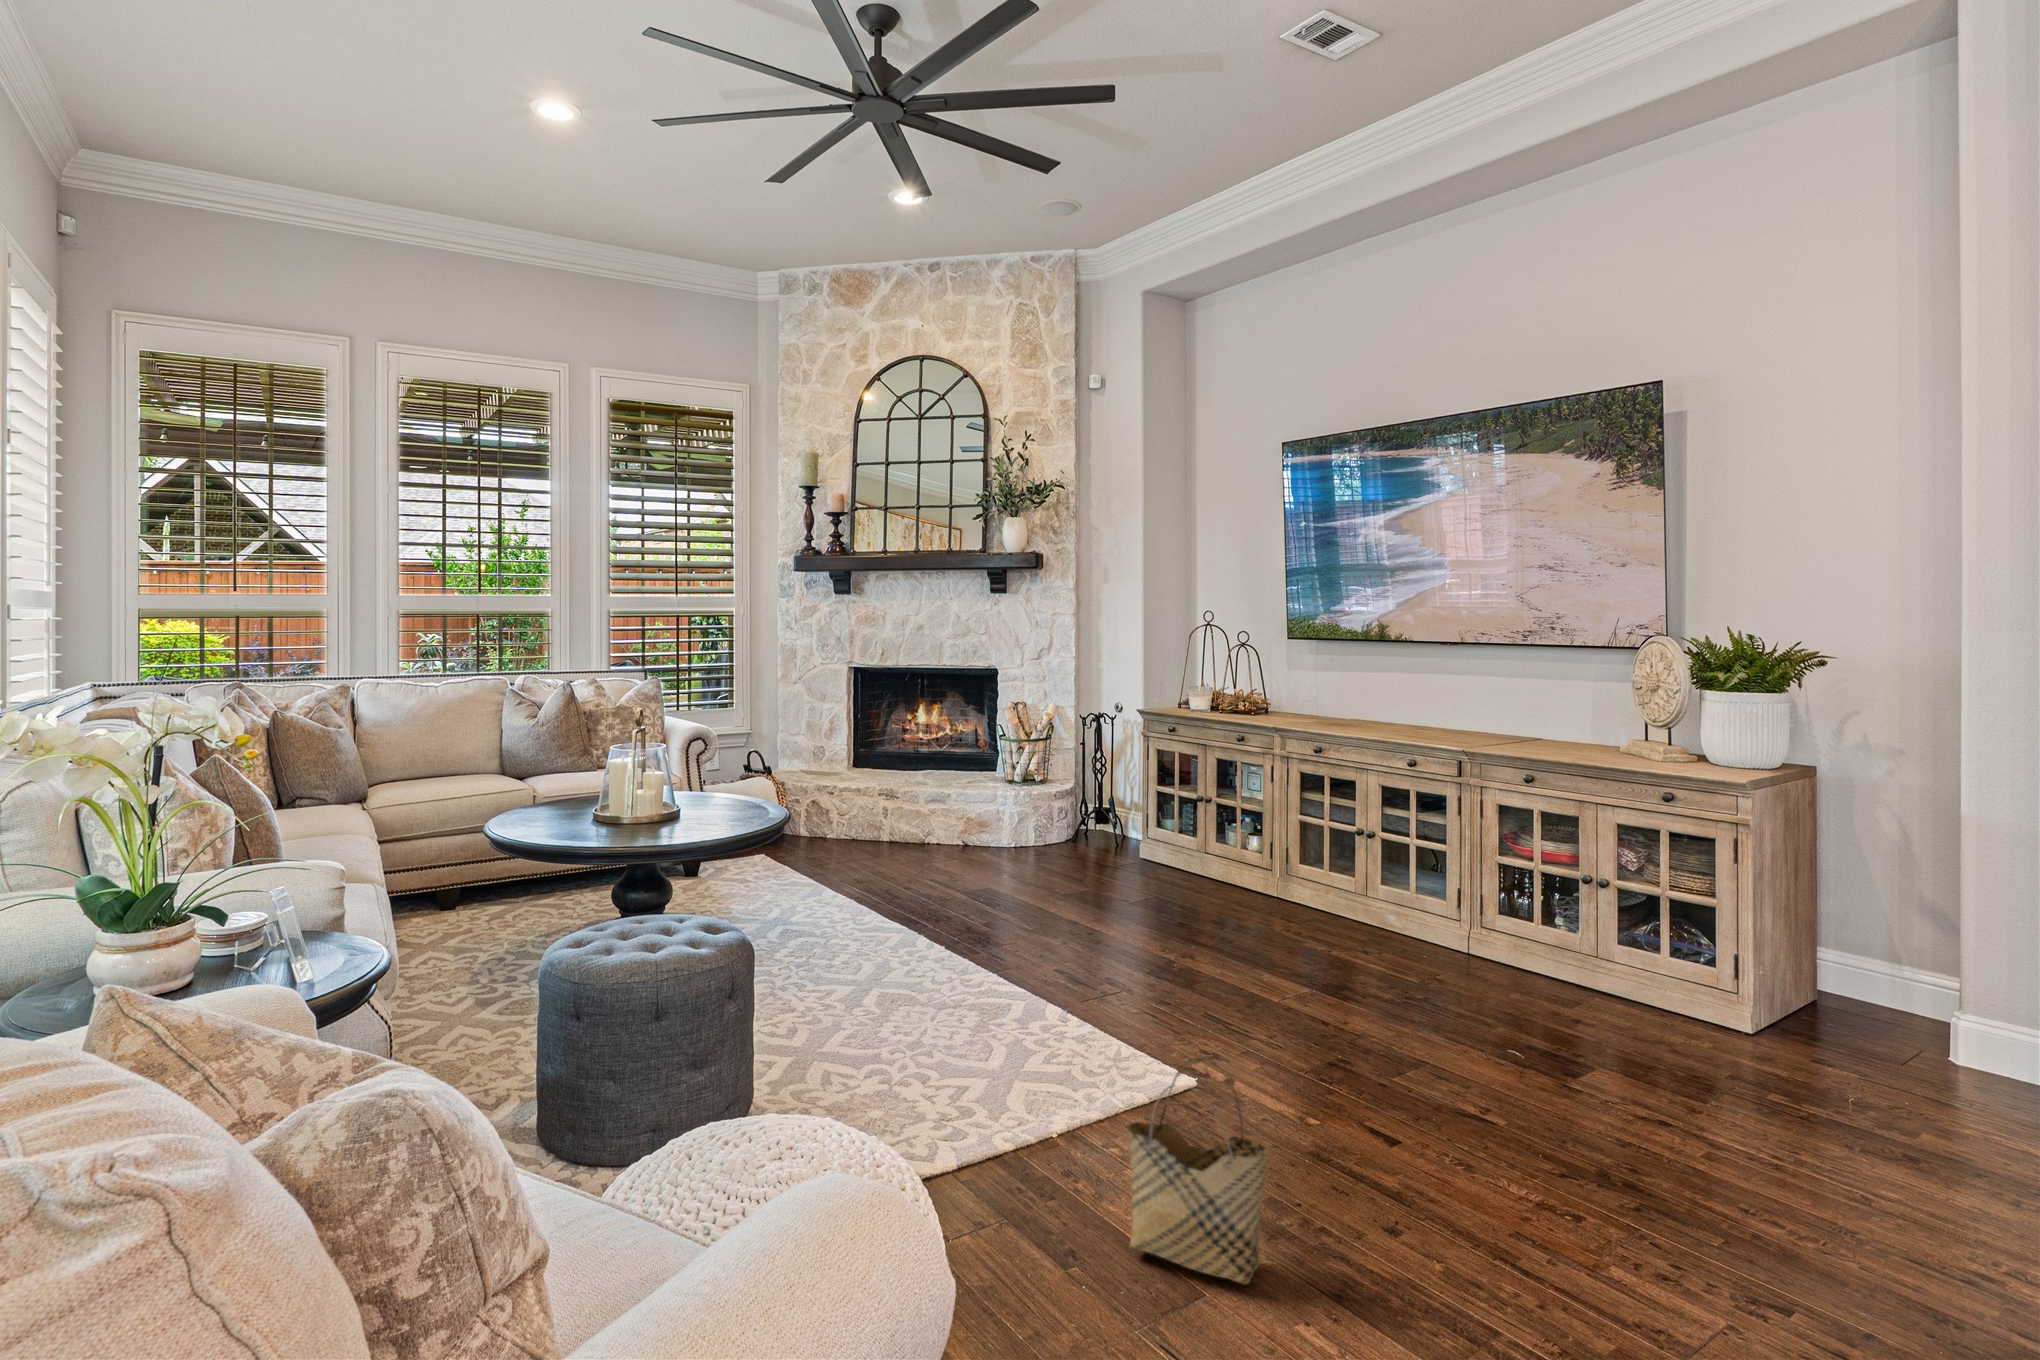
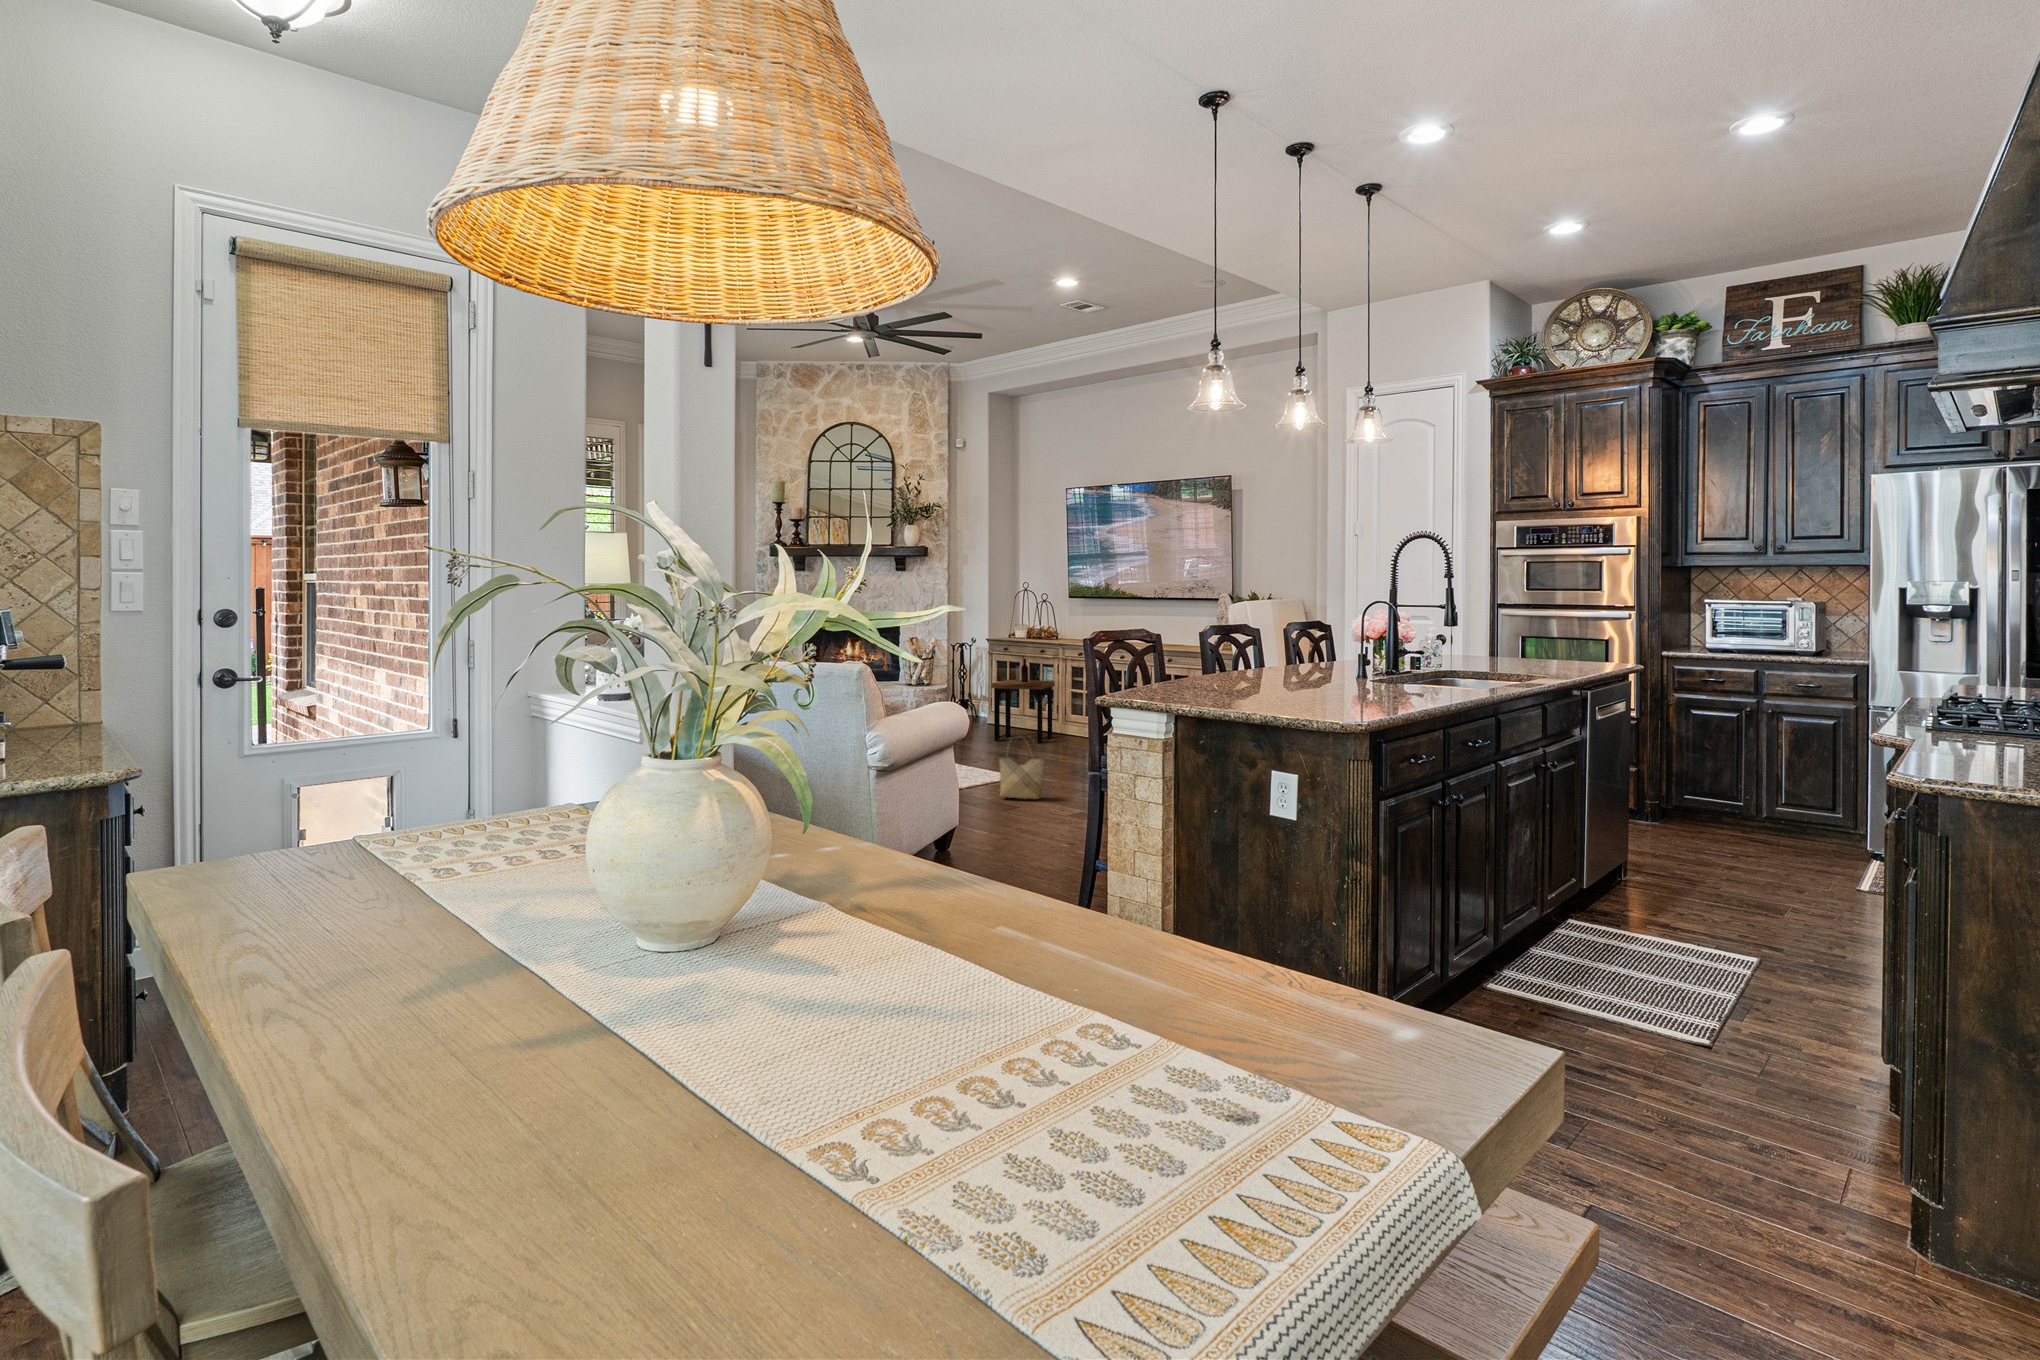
side table: none [1142,758,1266,932] -> present [992,658,1055,743]

